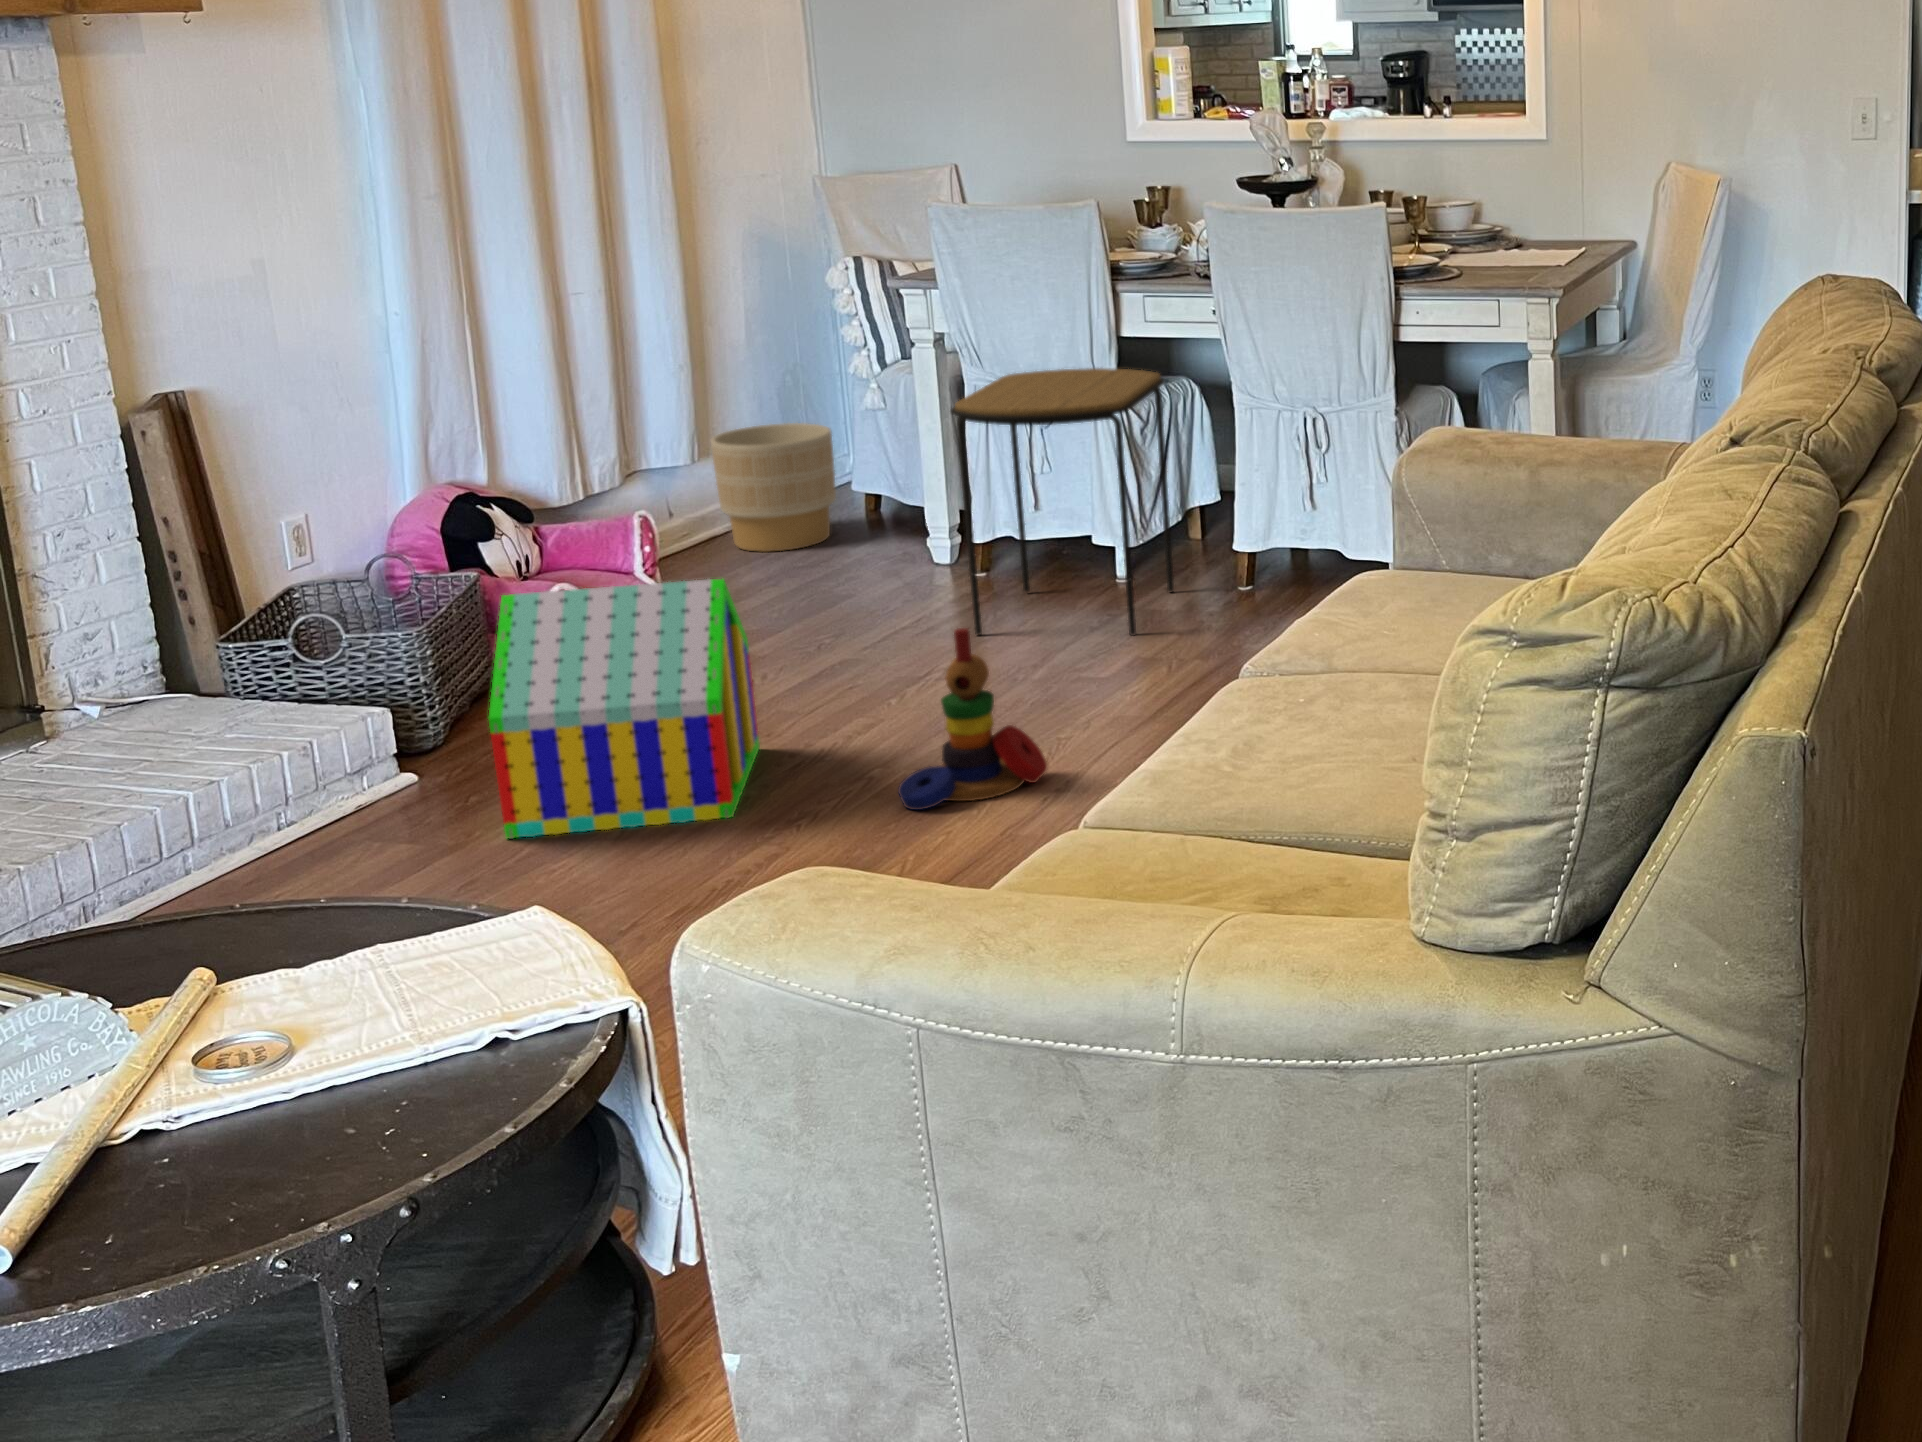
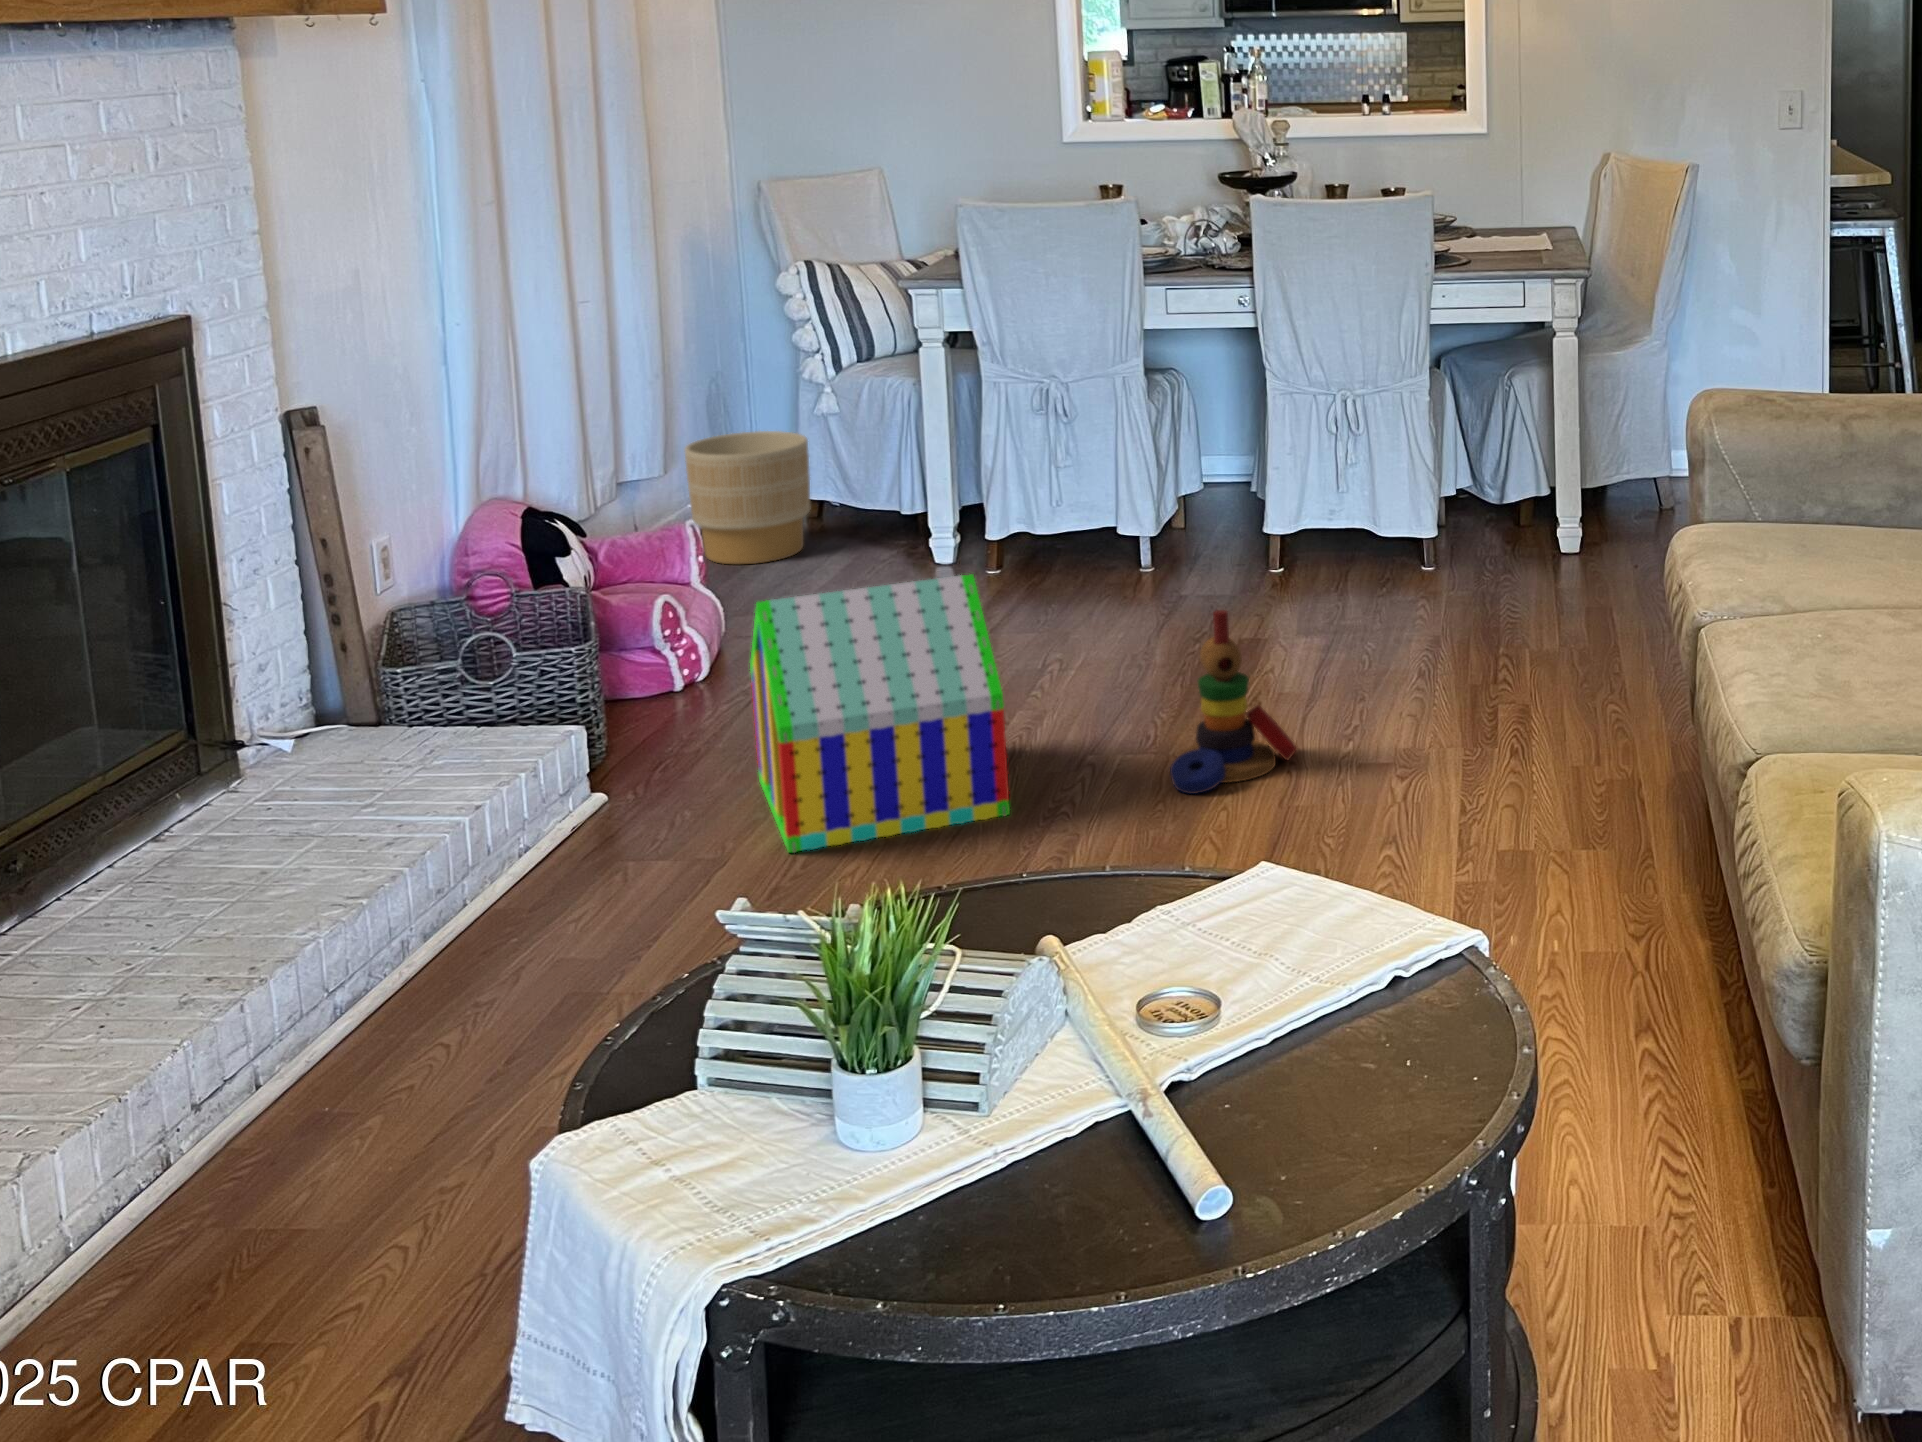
side table: present [950,368,1174,636] -> none [1049,360,1233,630]

